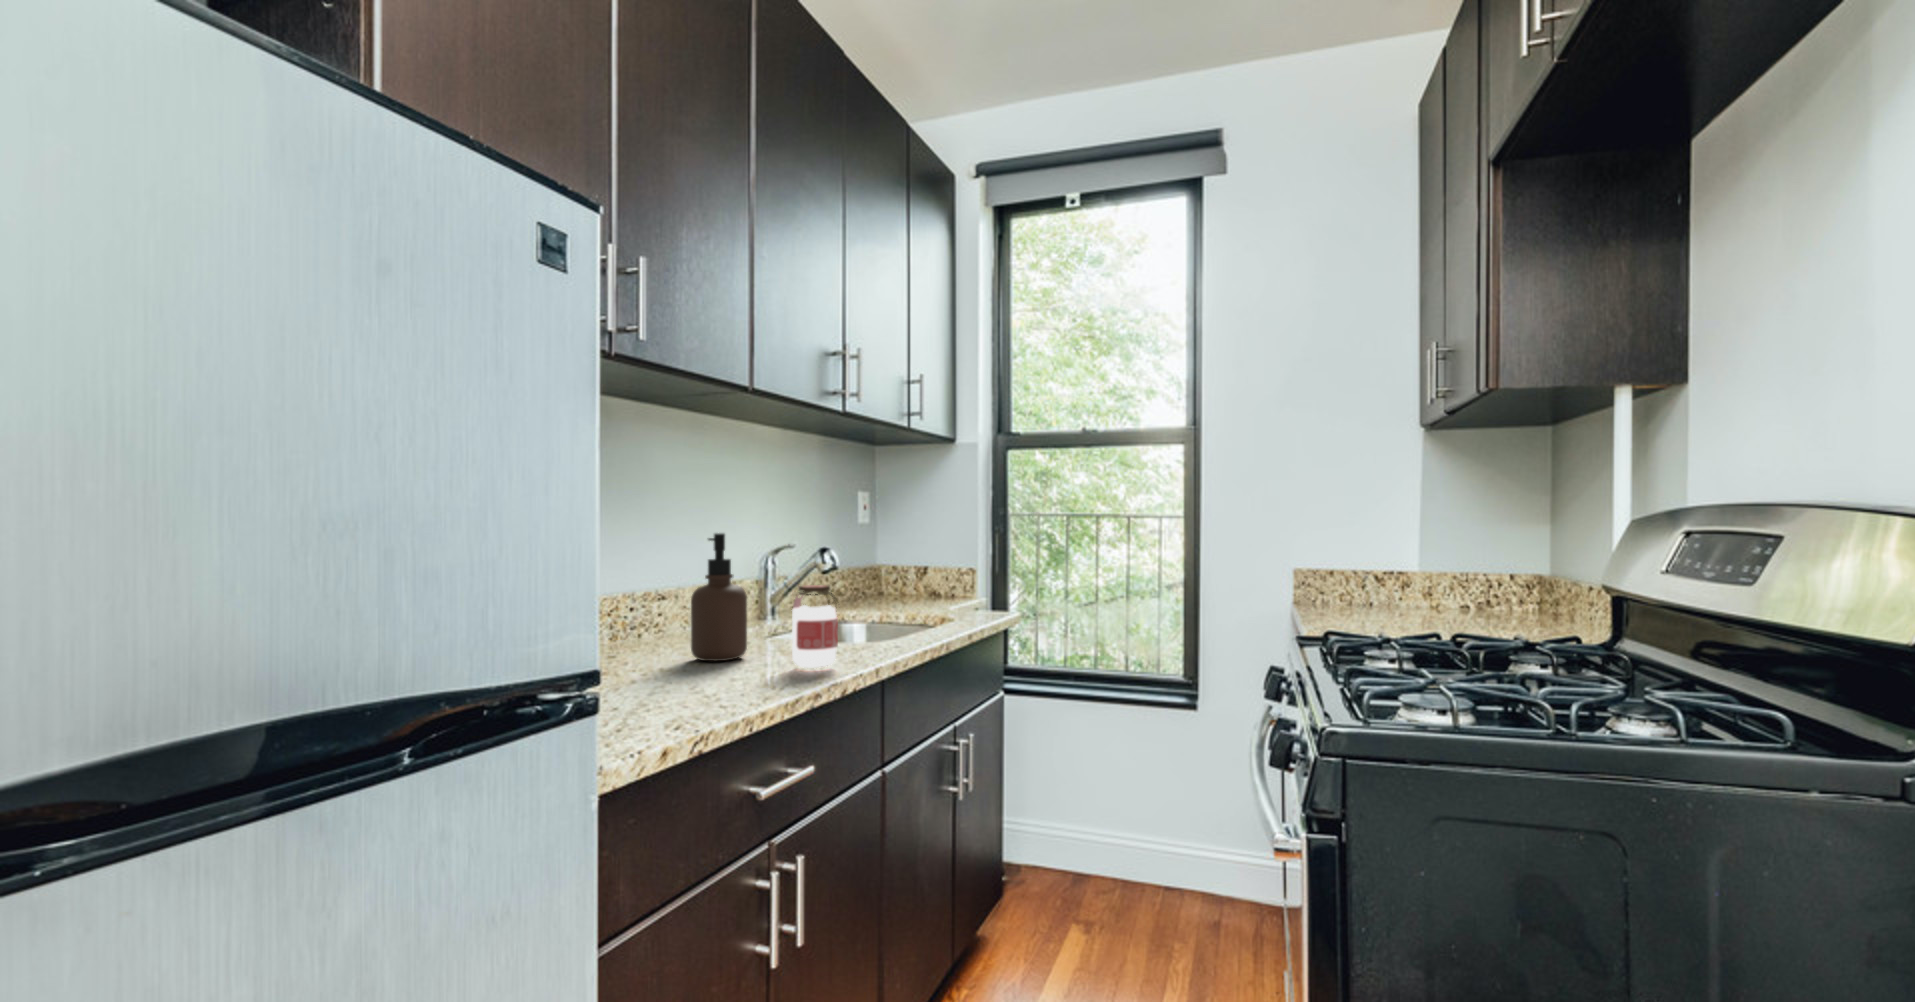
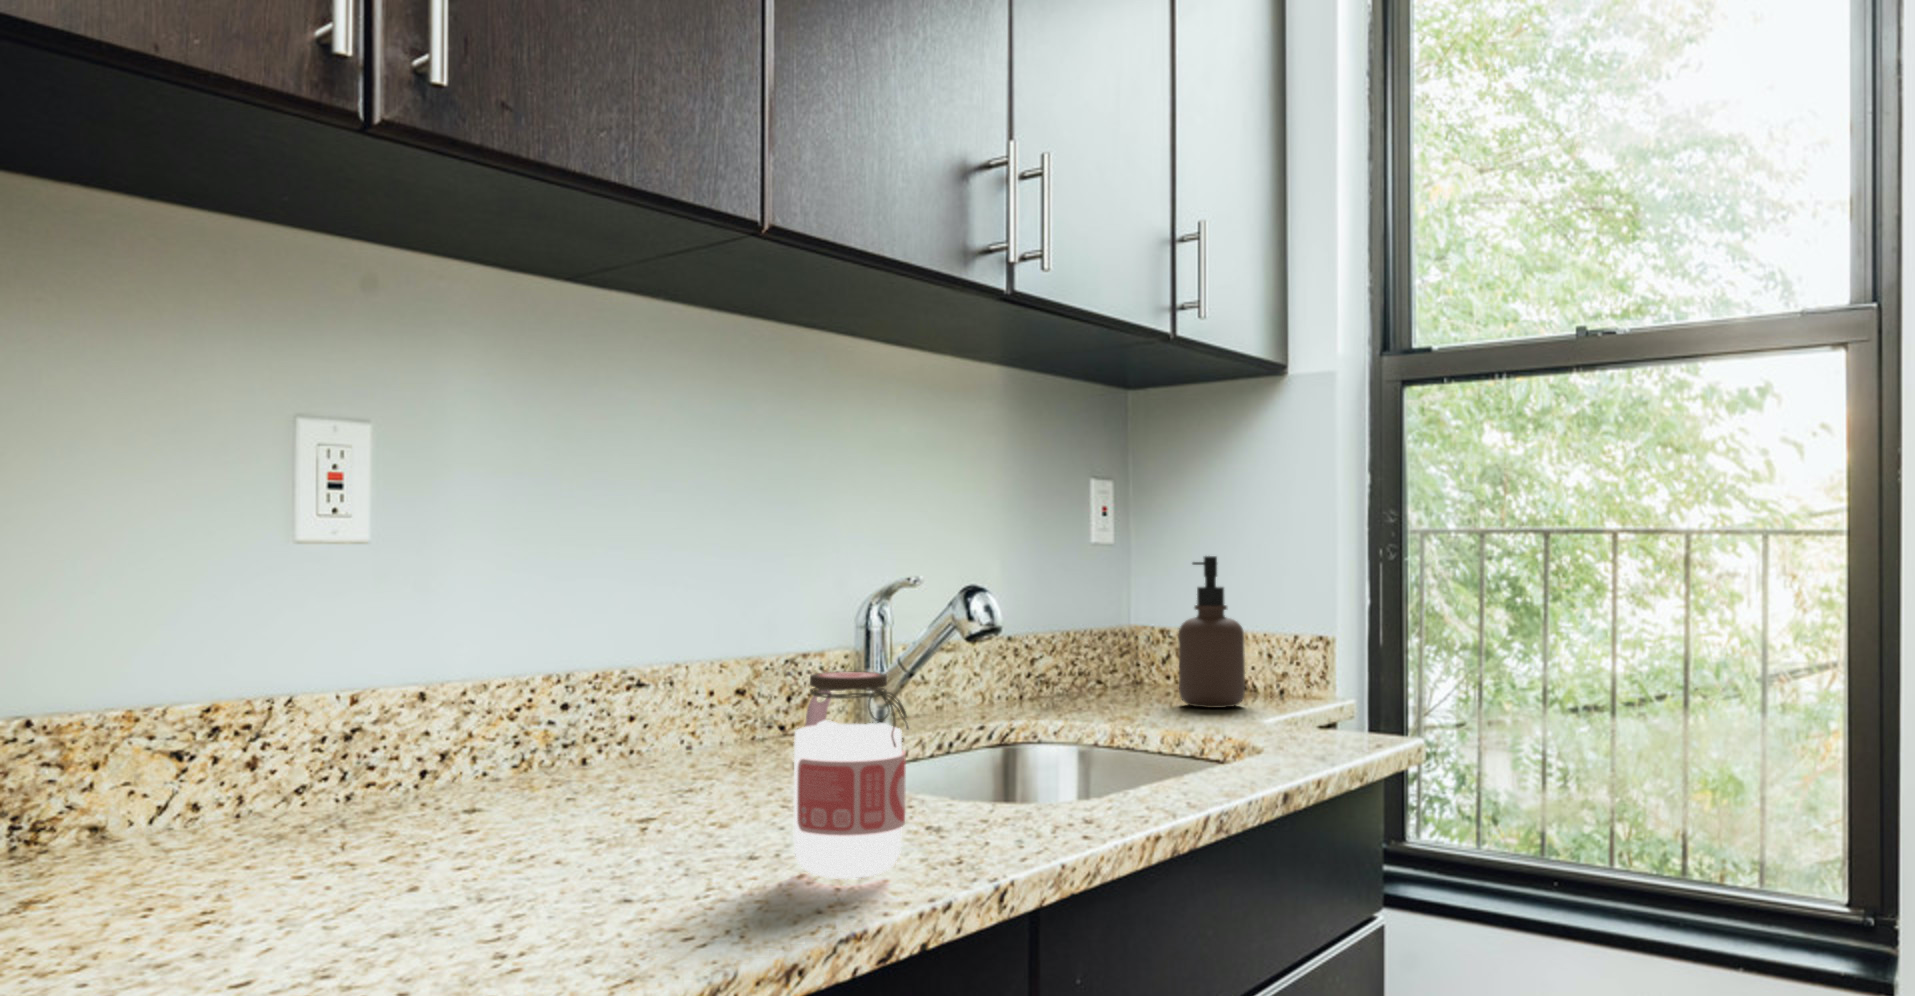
soap dispenser: present [691,533,747,661] -> present [1178,556,1245,708]

